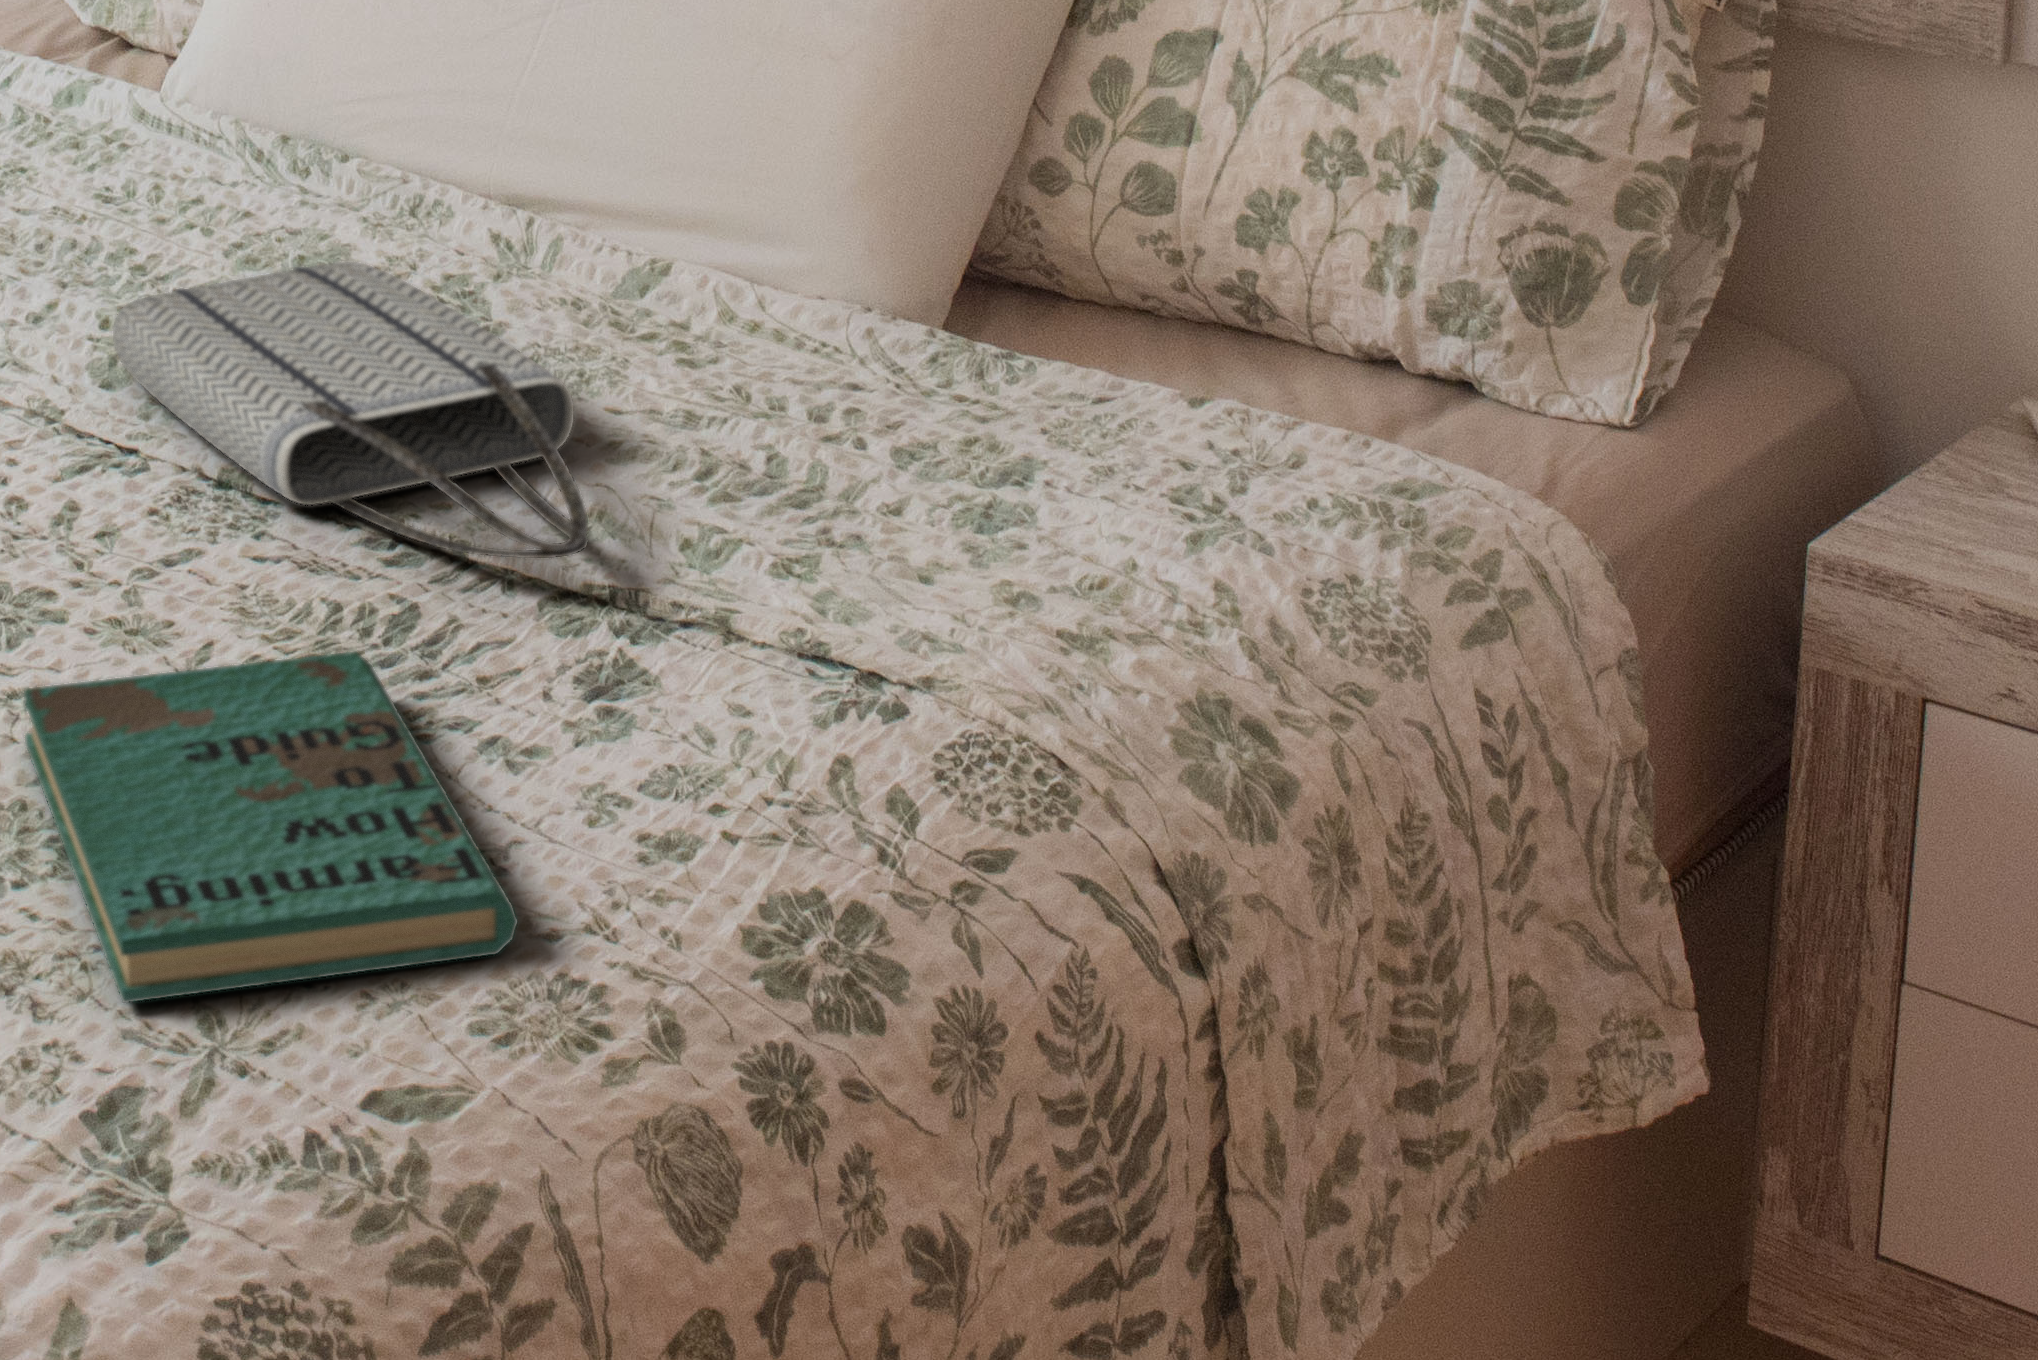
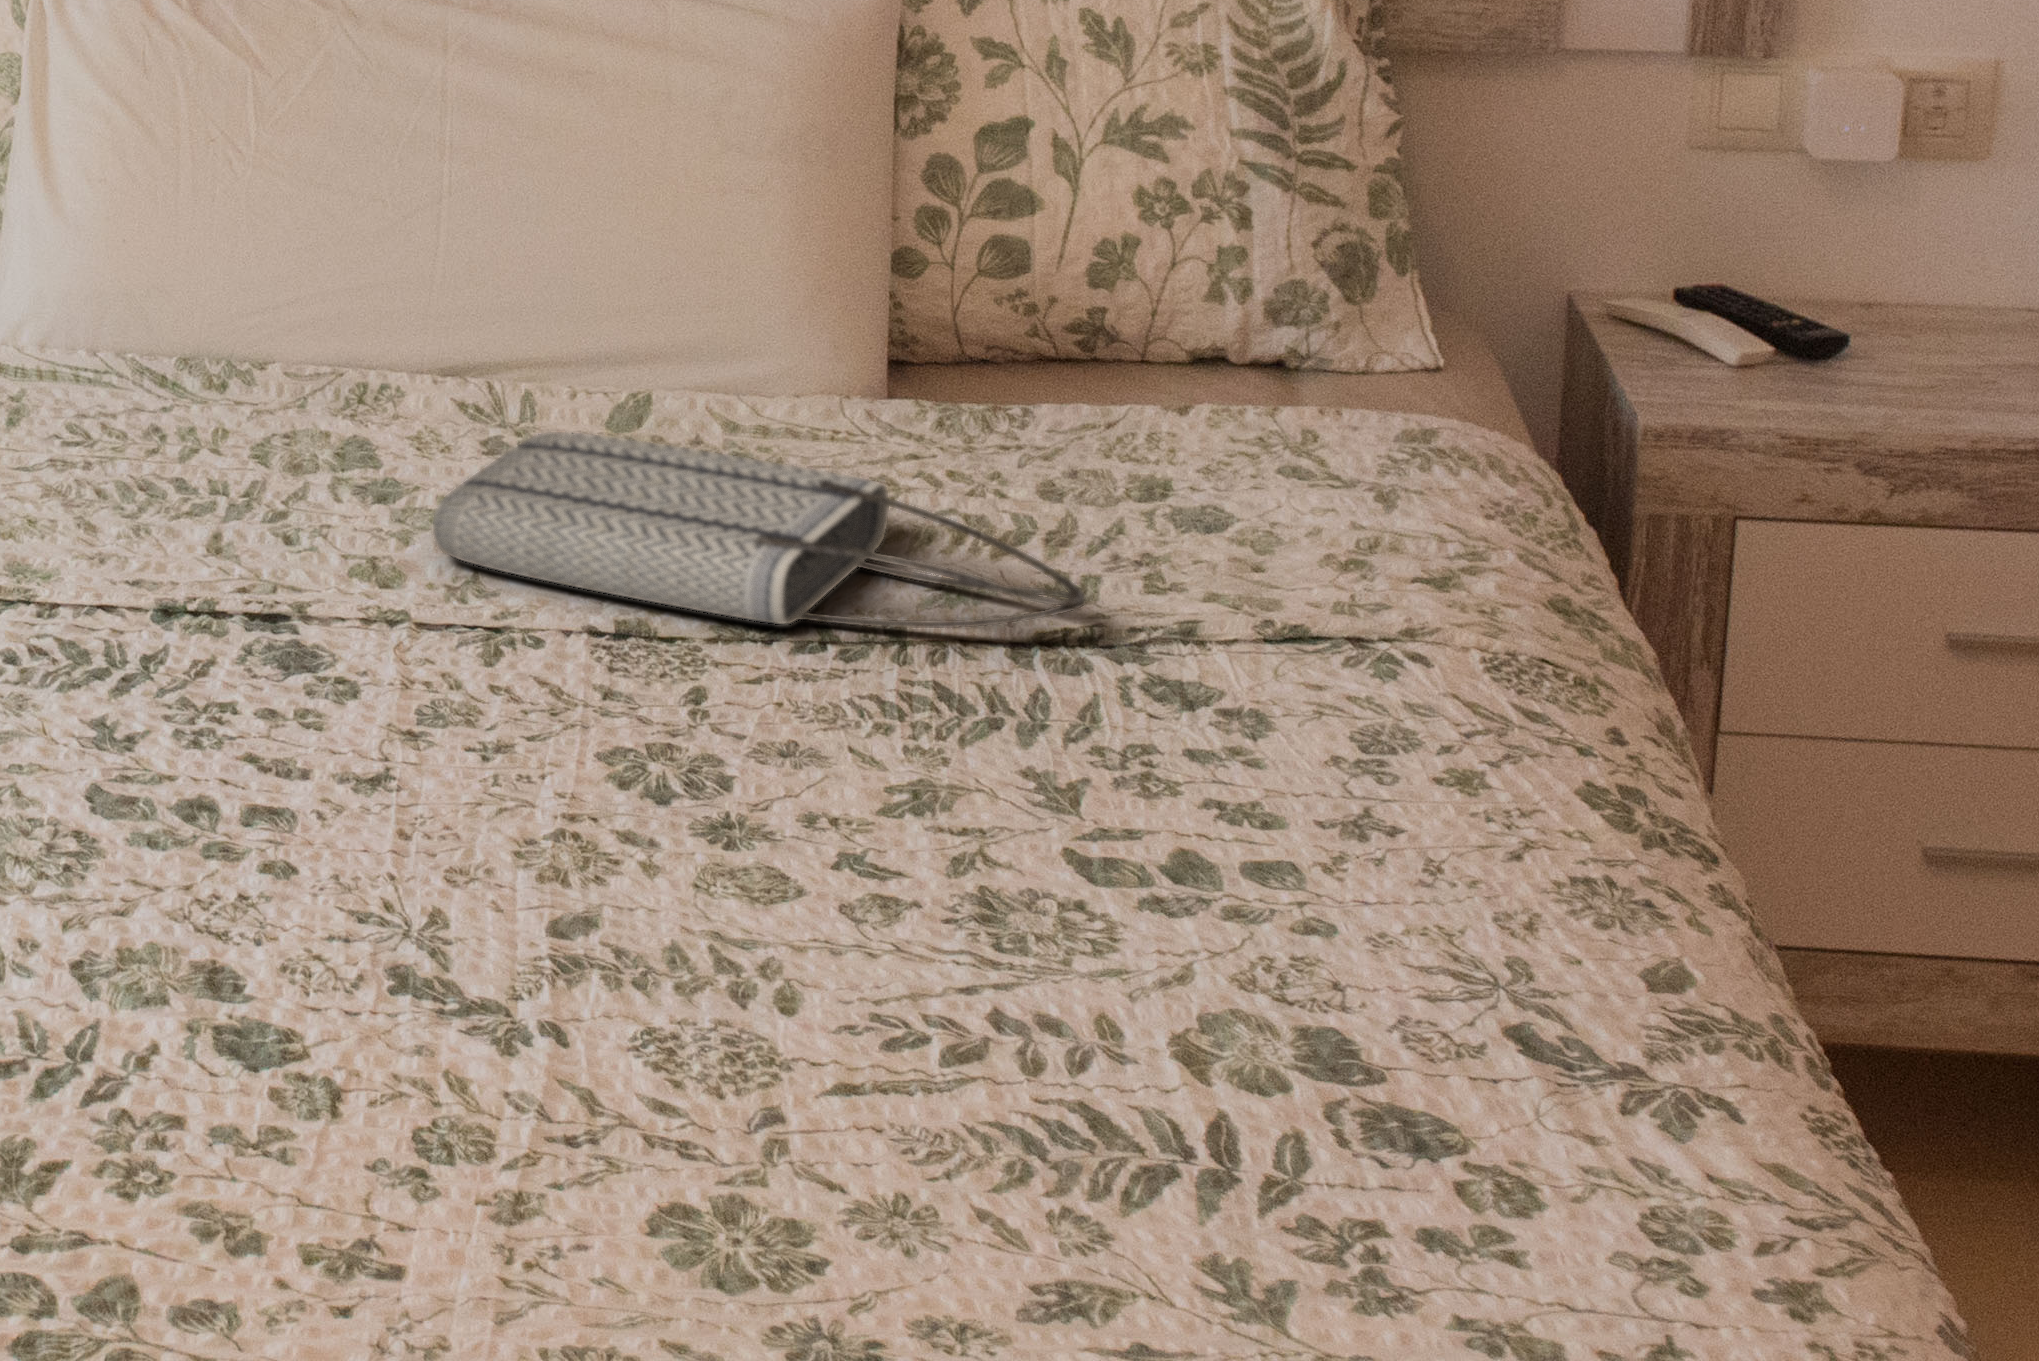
book: present [24,652,517,1003] -> none [909,708,1485,987]

